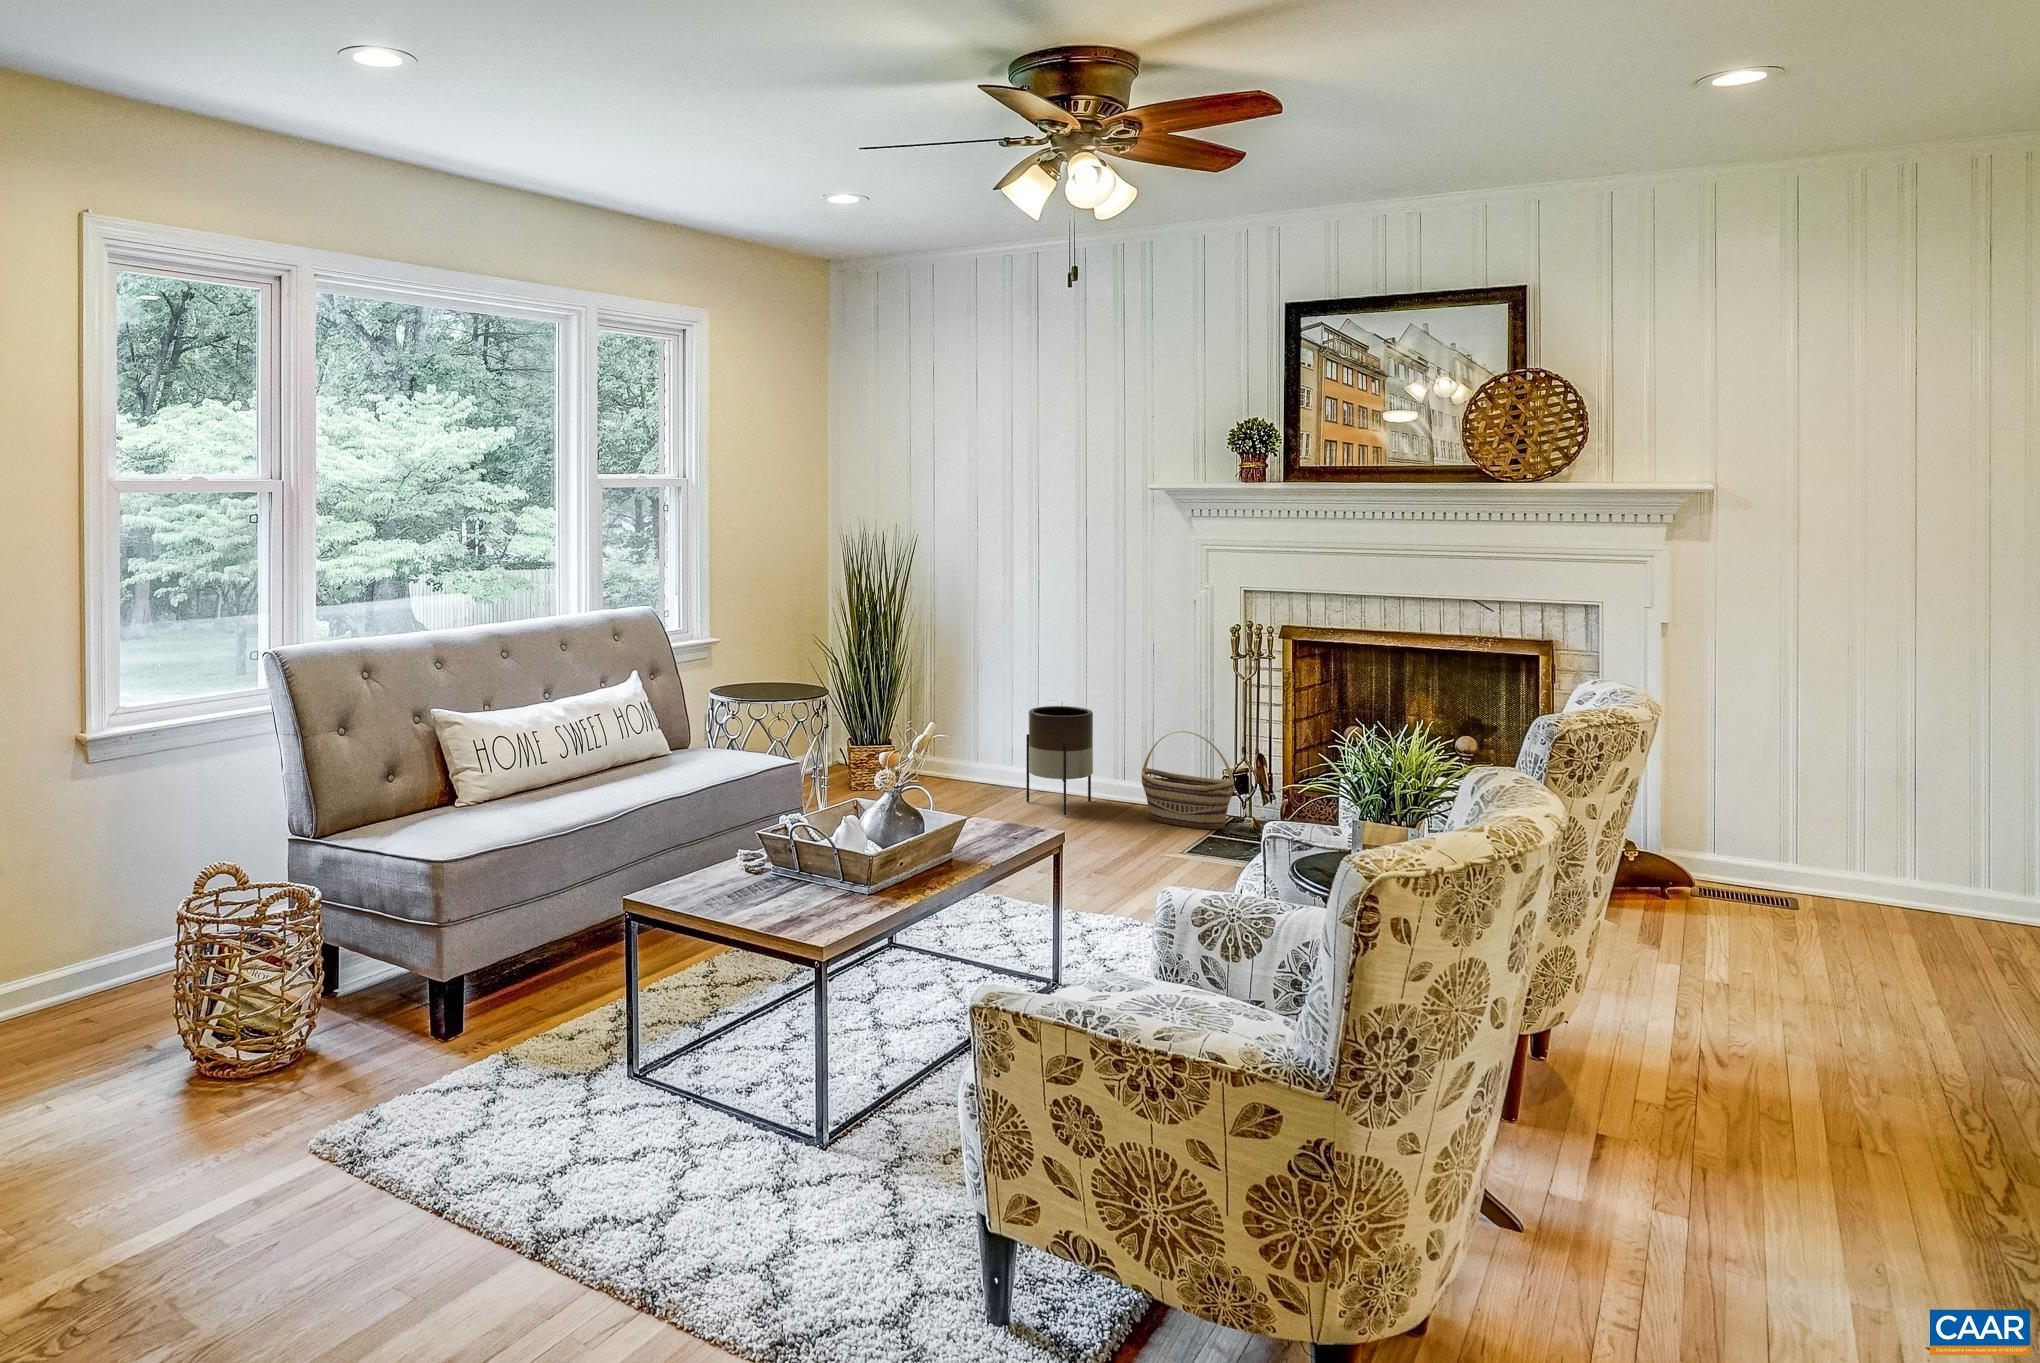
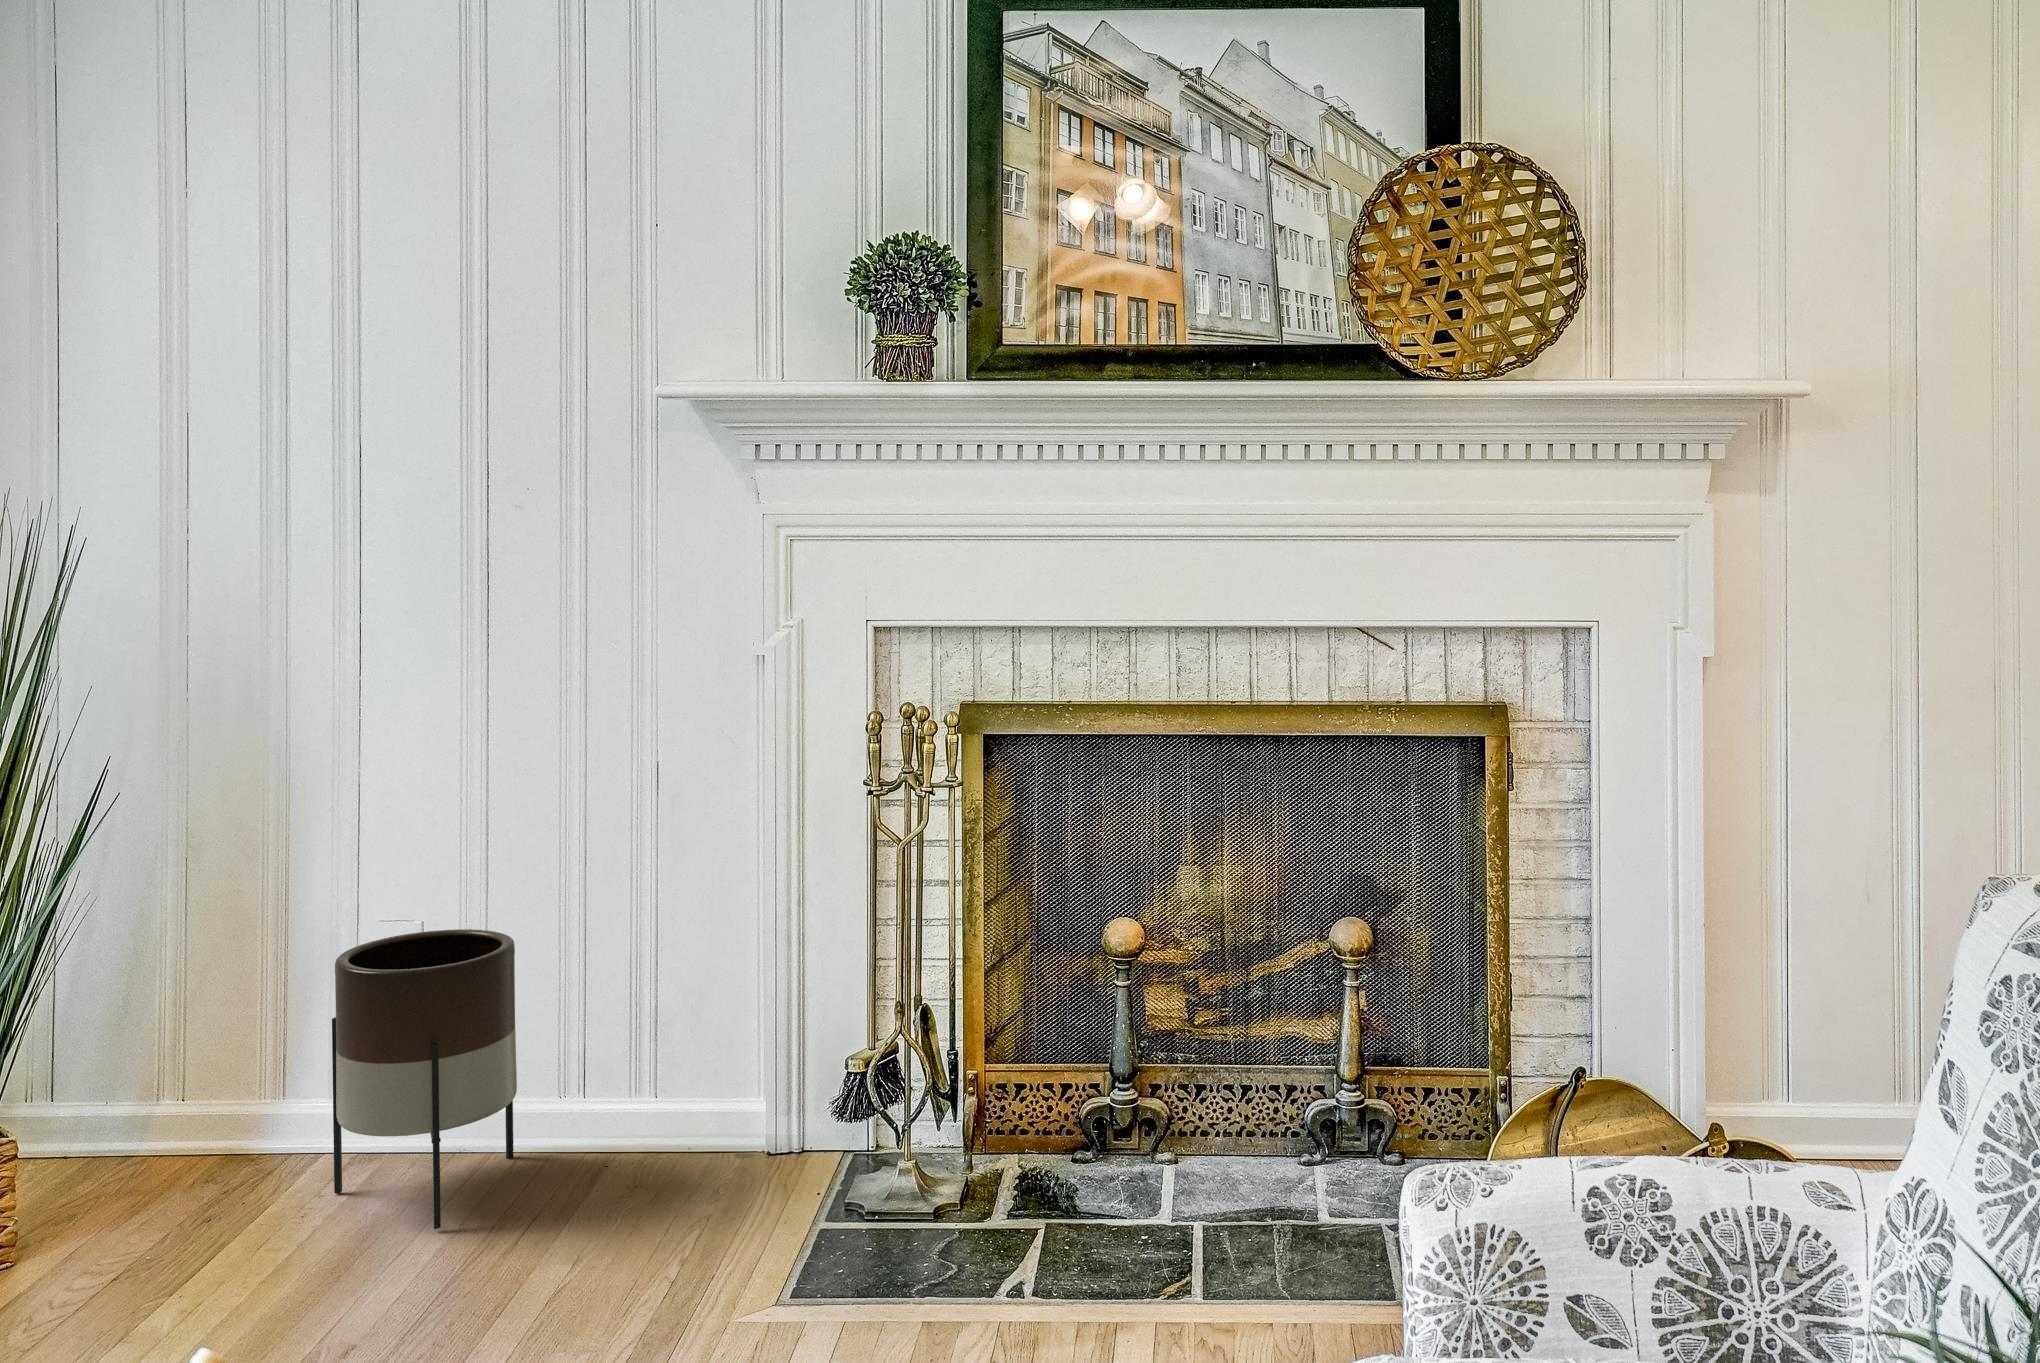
basket: present [1142,731,1234,829] -> none [643,969,869,1206]

